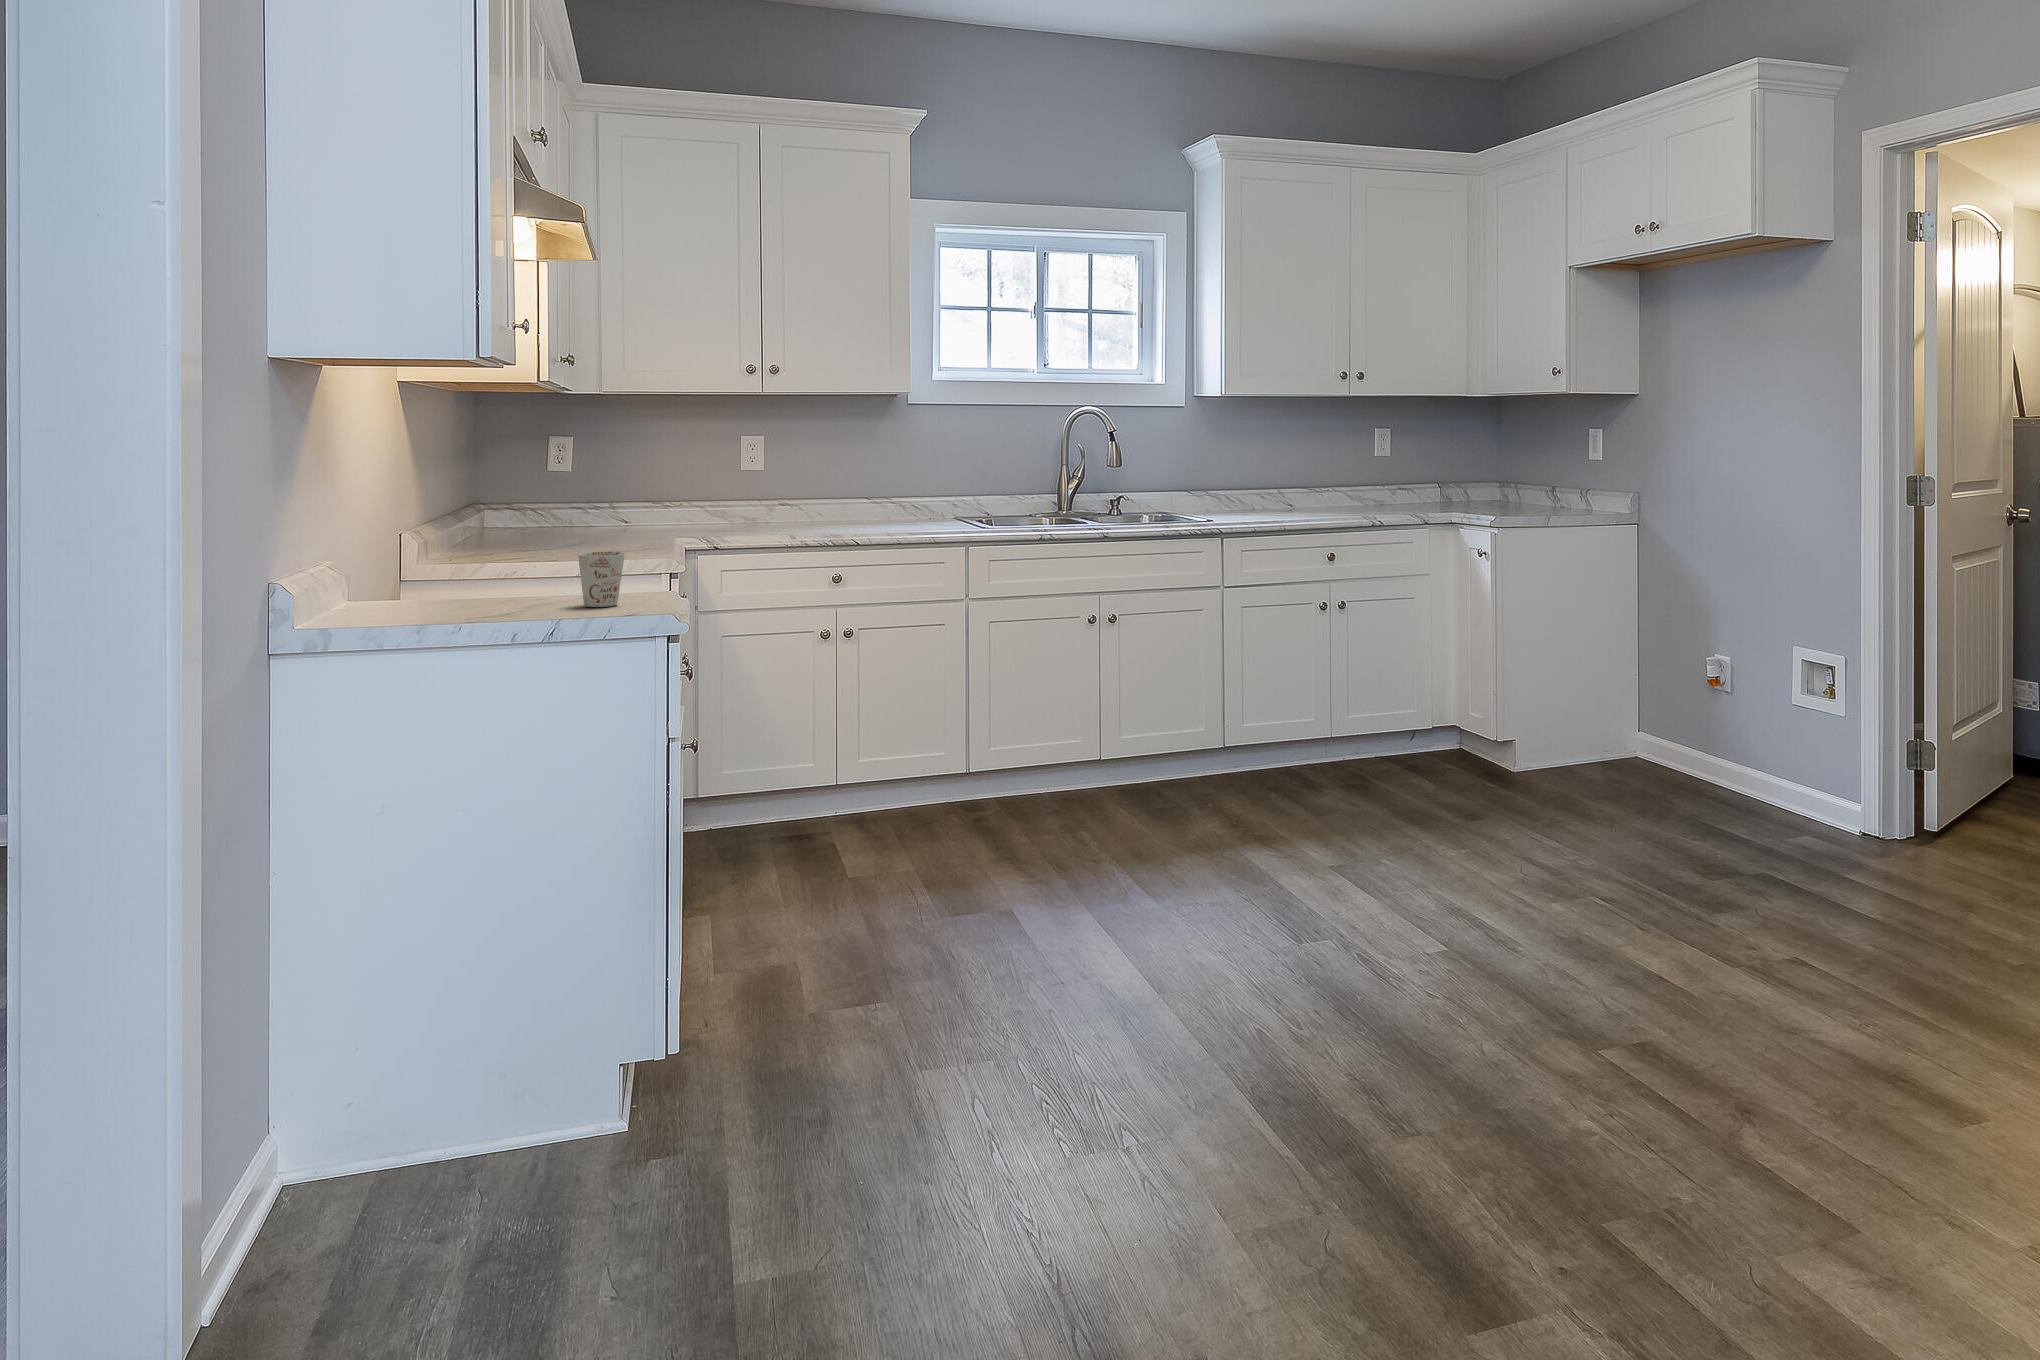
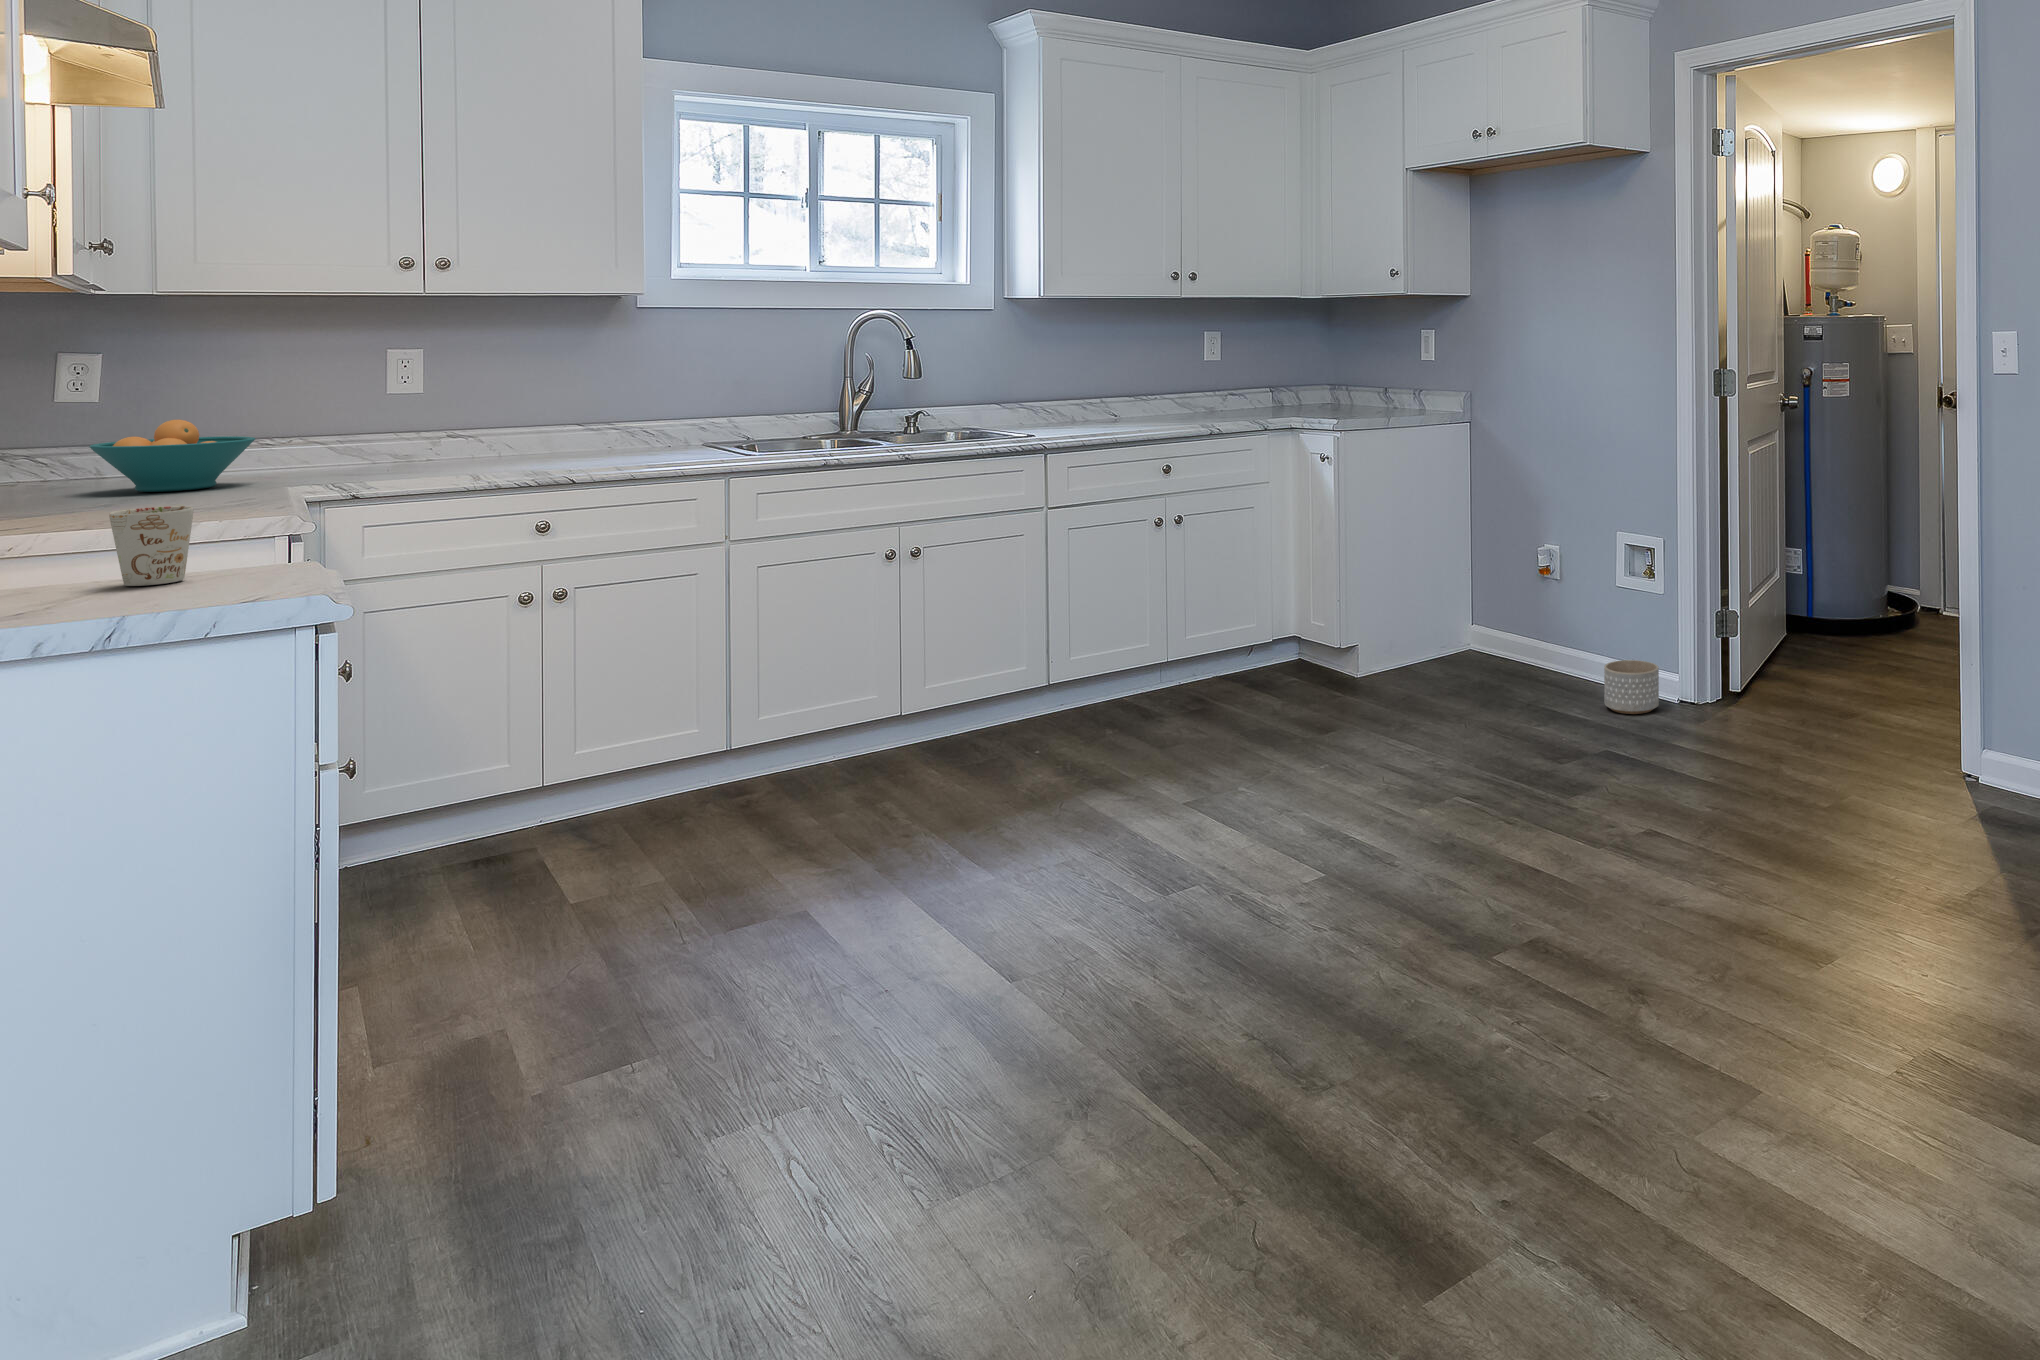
fruit bowl: none [554,486,651,540] -> present [89,420,255,492]
planter: none [1779,783,1842,842] -> present [1604,660,1659,714]

